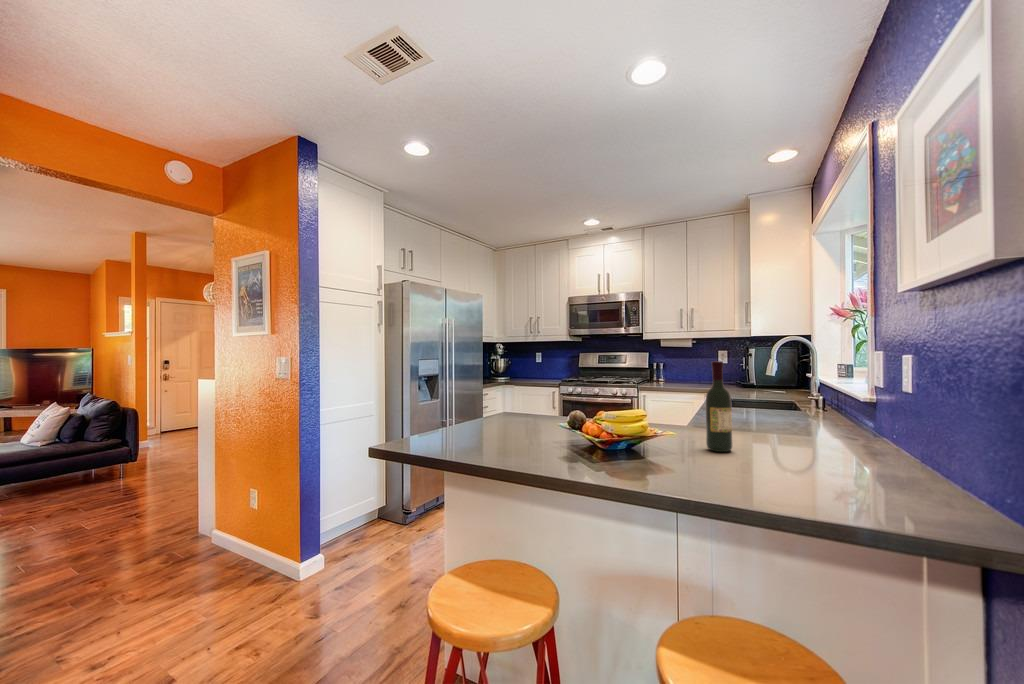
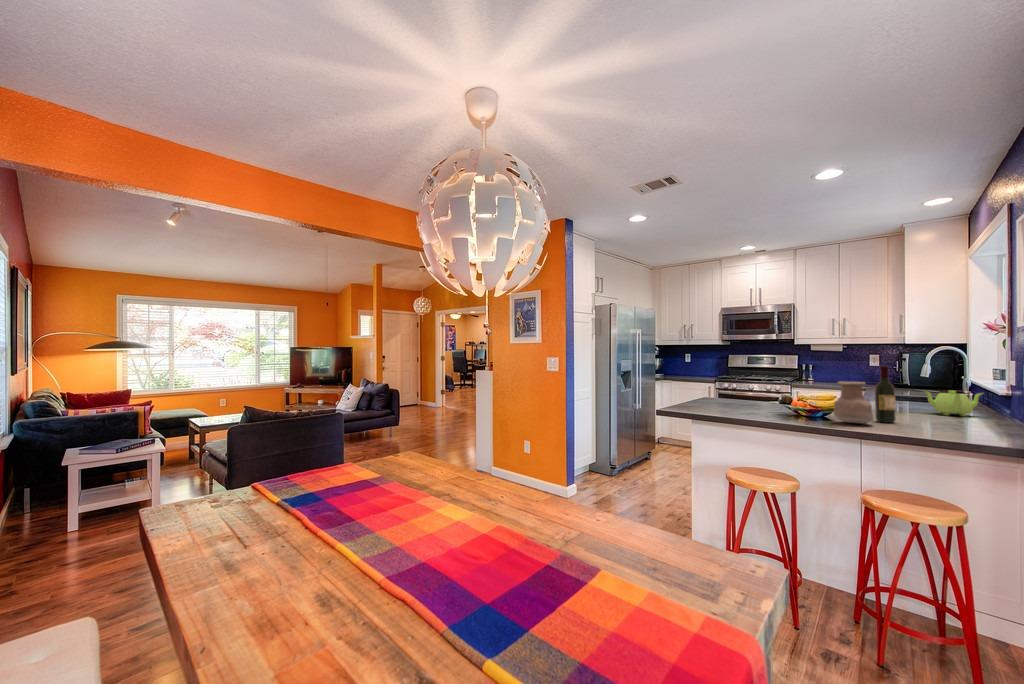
vase: none [645,388,700,458] -> present [834,381,873,424]
teapot: none [768,395,839,432] -> present [924,391,982,417]

